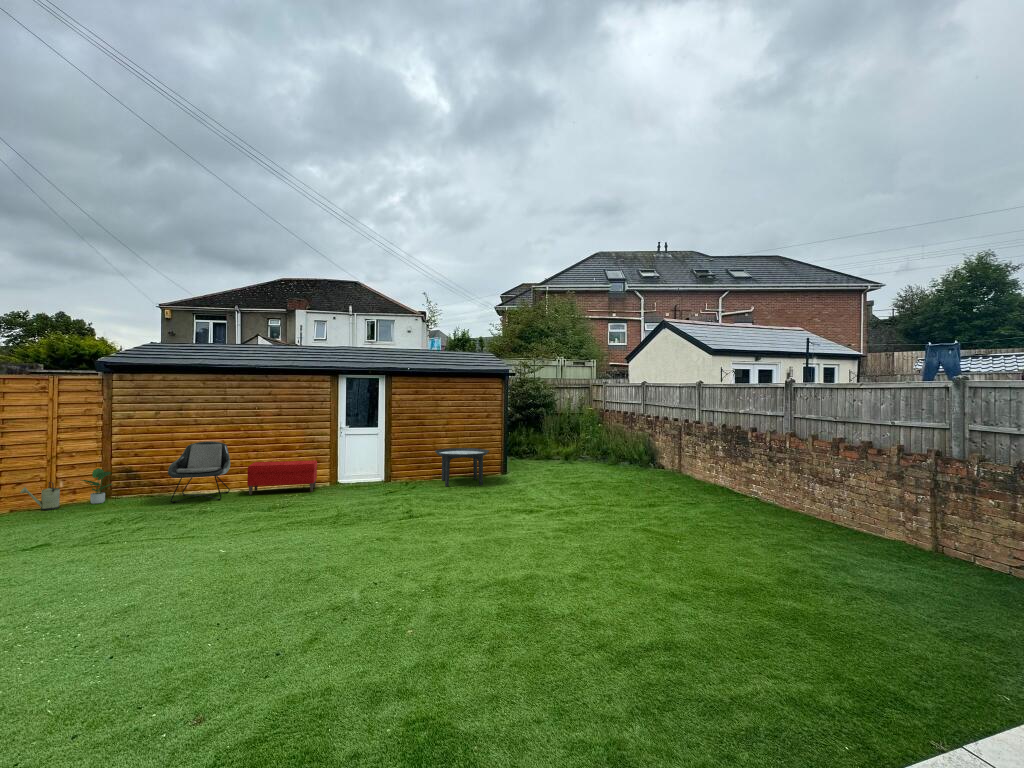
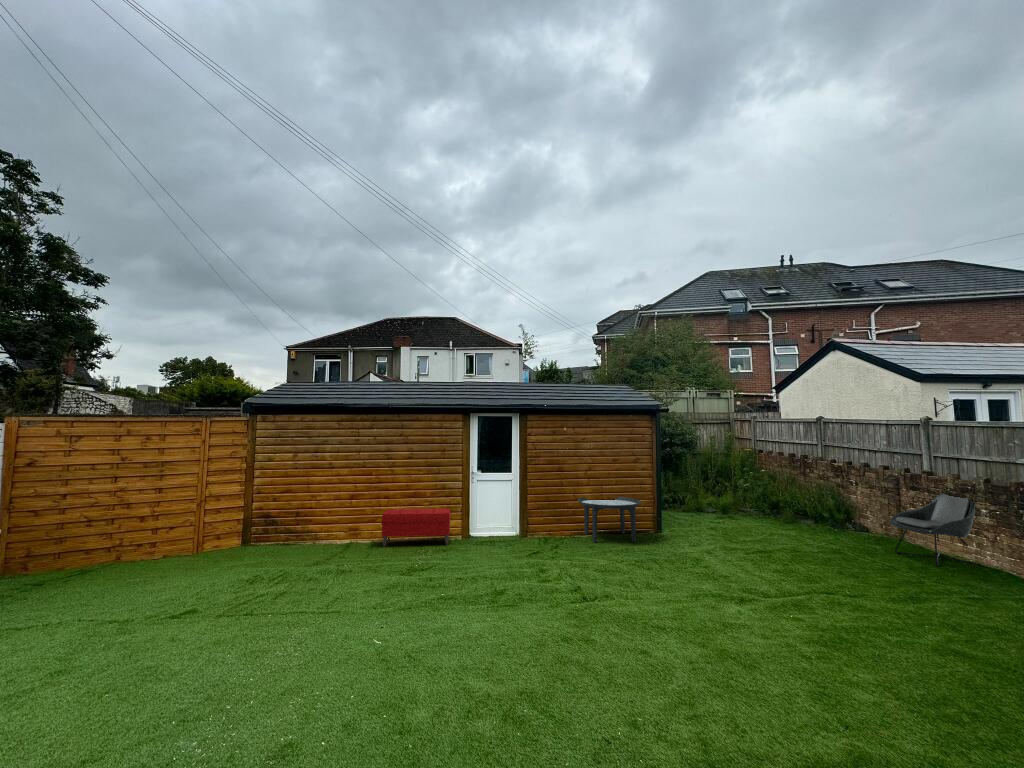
lounge chair: present [168,441,230,503] -> present [890,494,984,566]
potted plant: present [82,468,112,504] -> none [224,514,254,551]
watering can: present [20,482,60,510] -> none [172,528,209,558]

